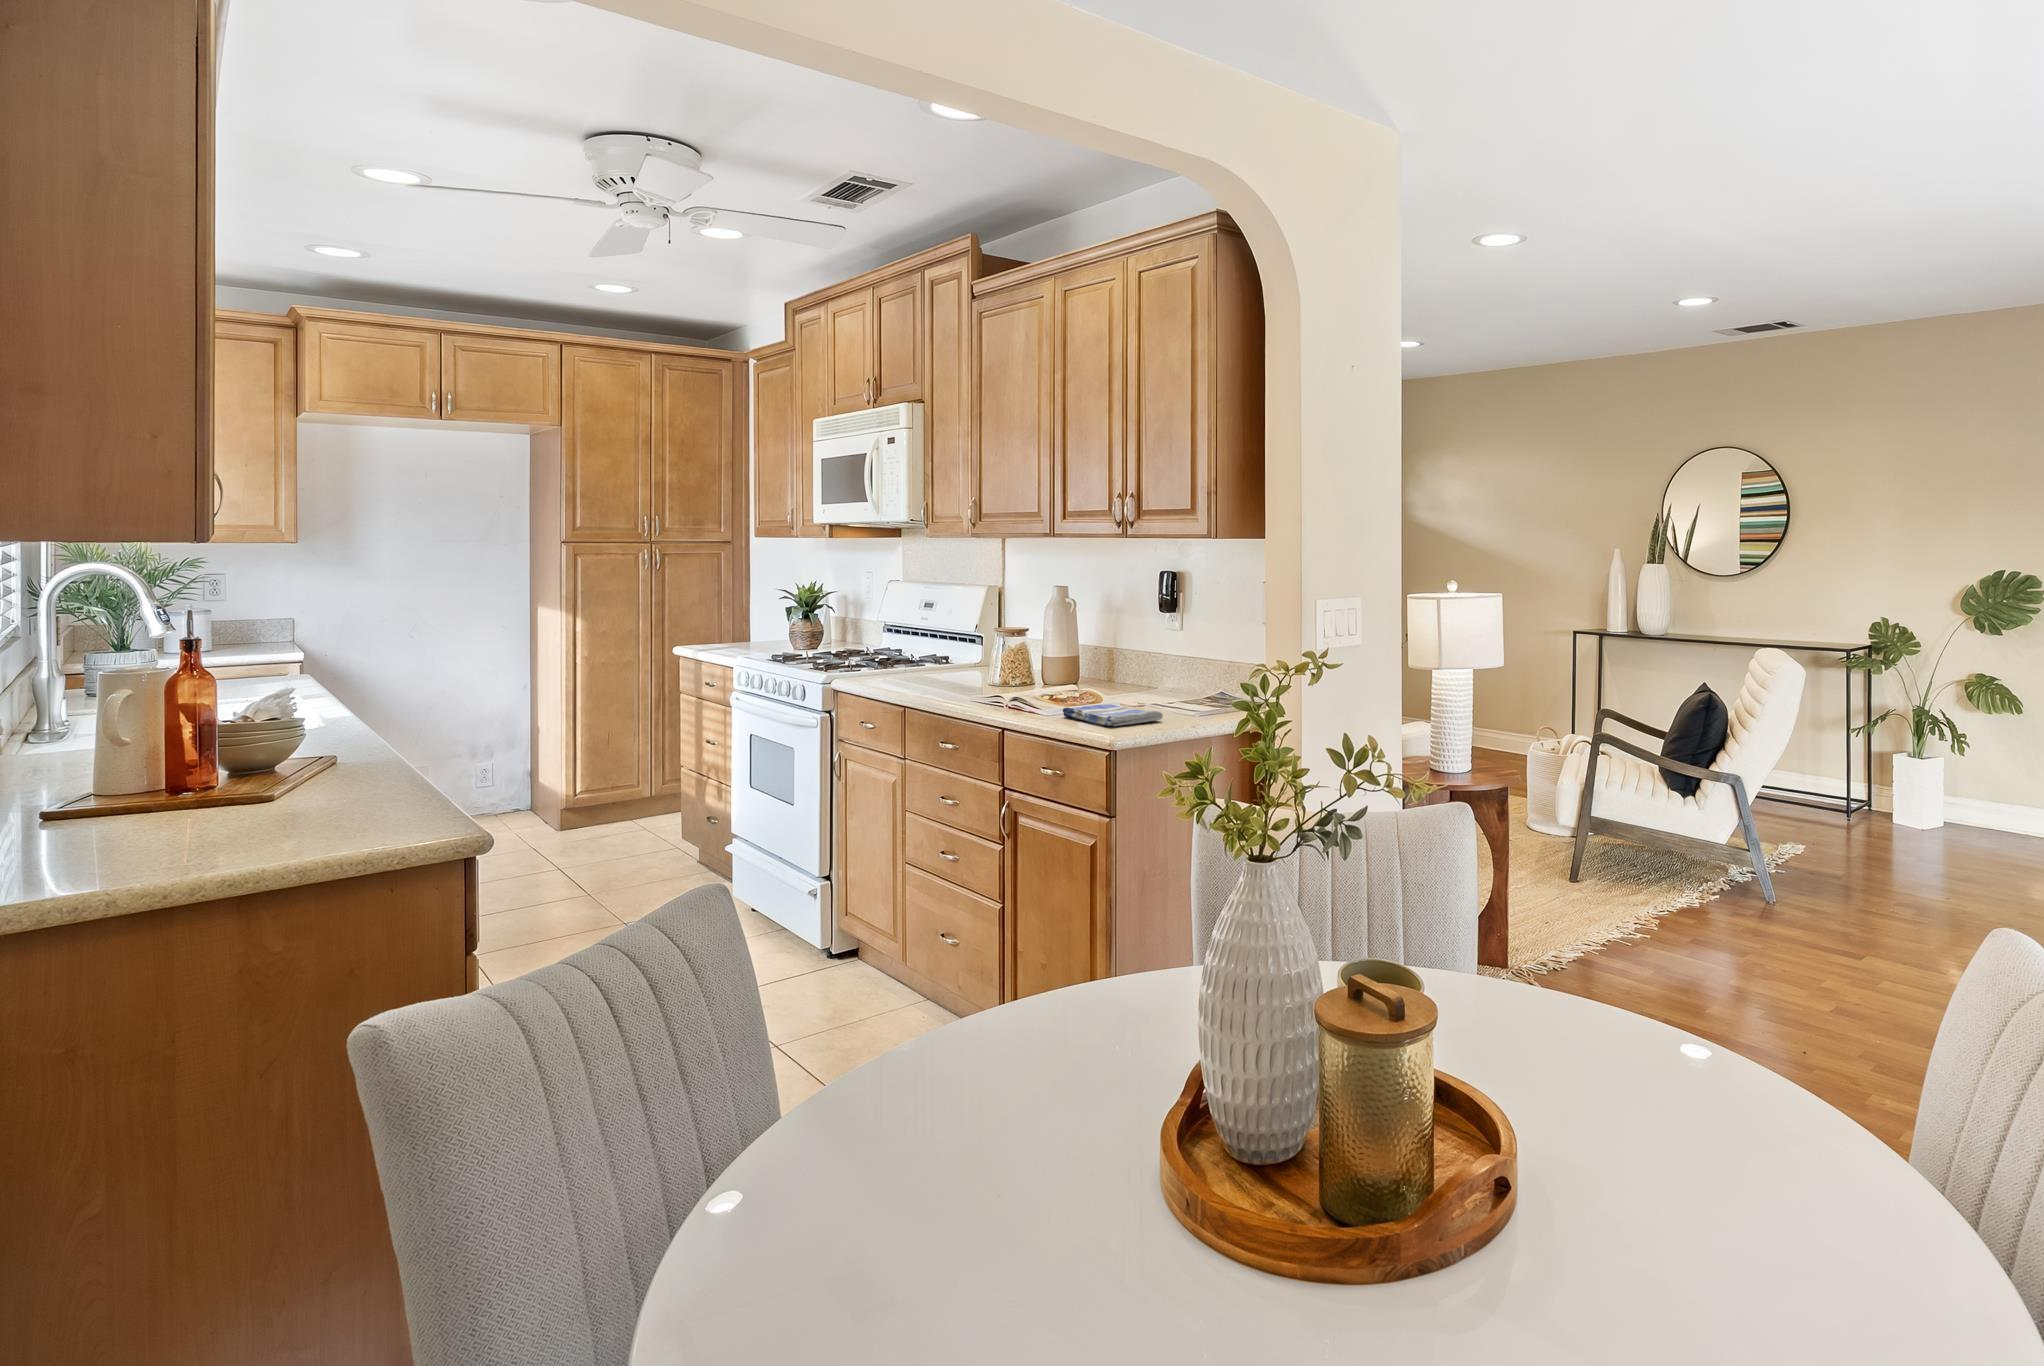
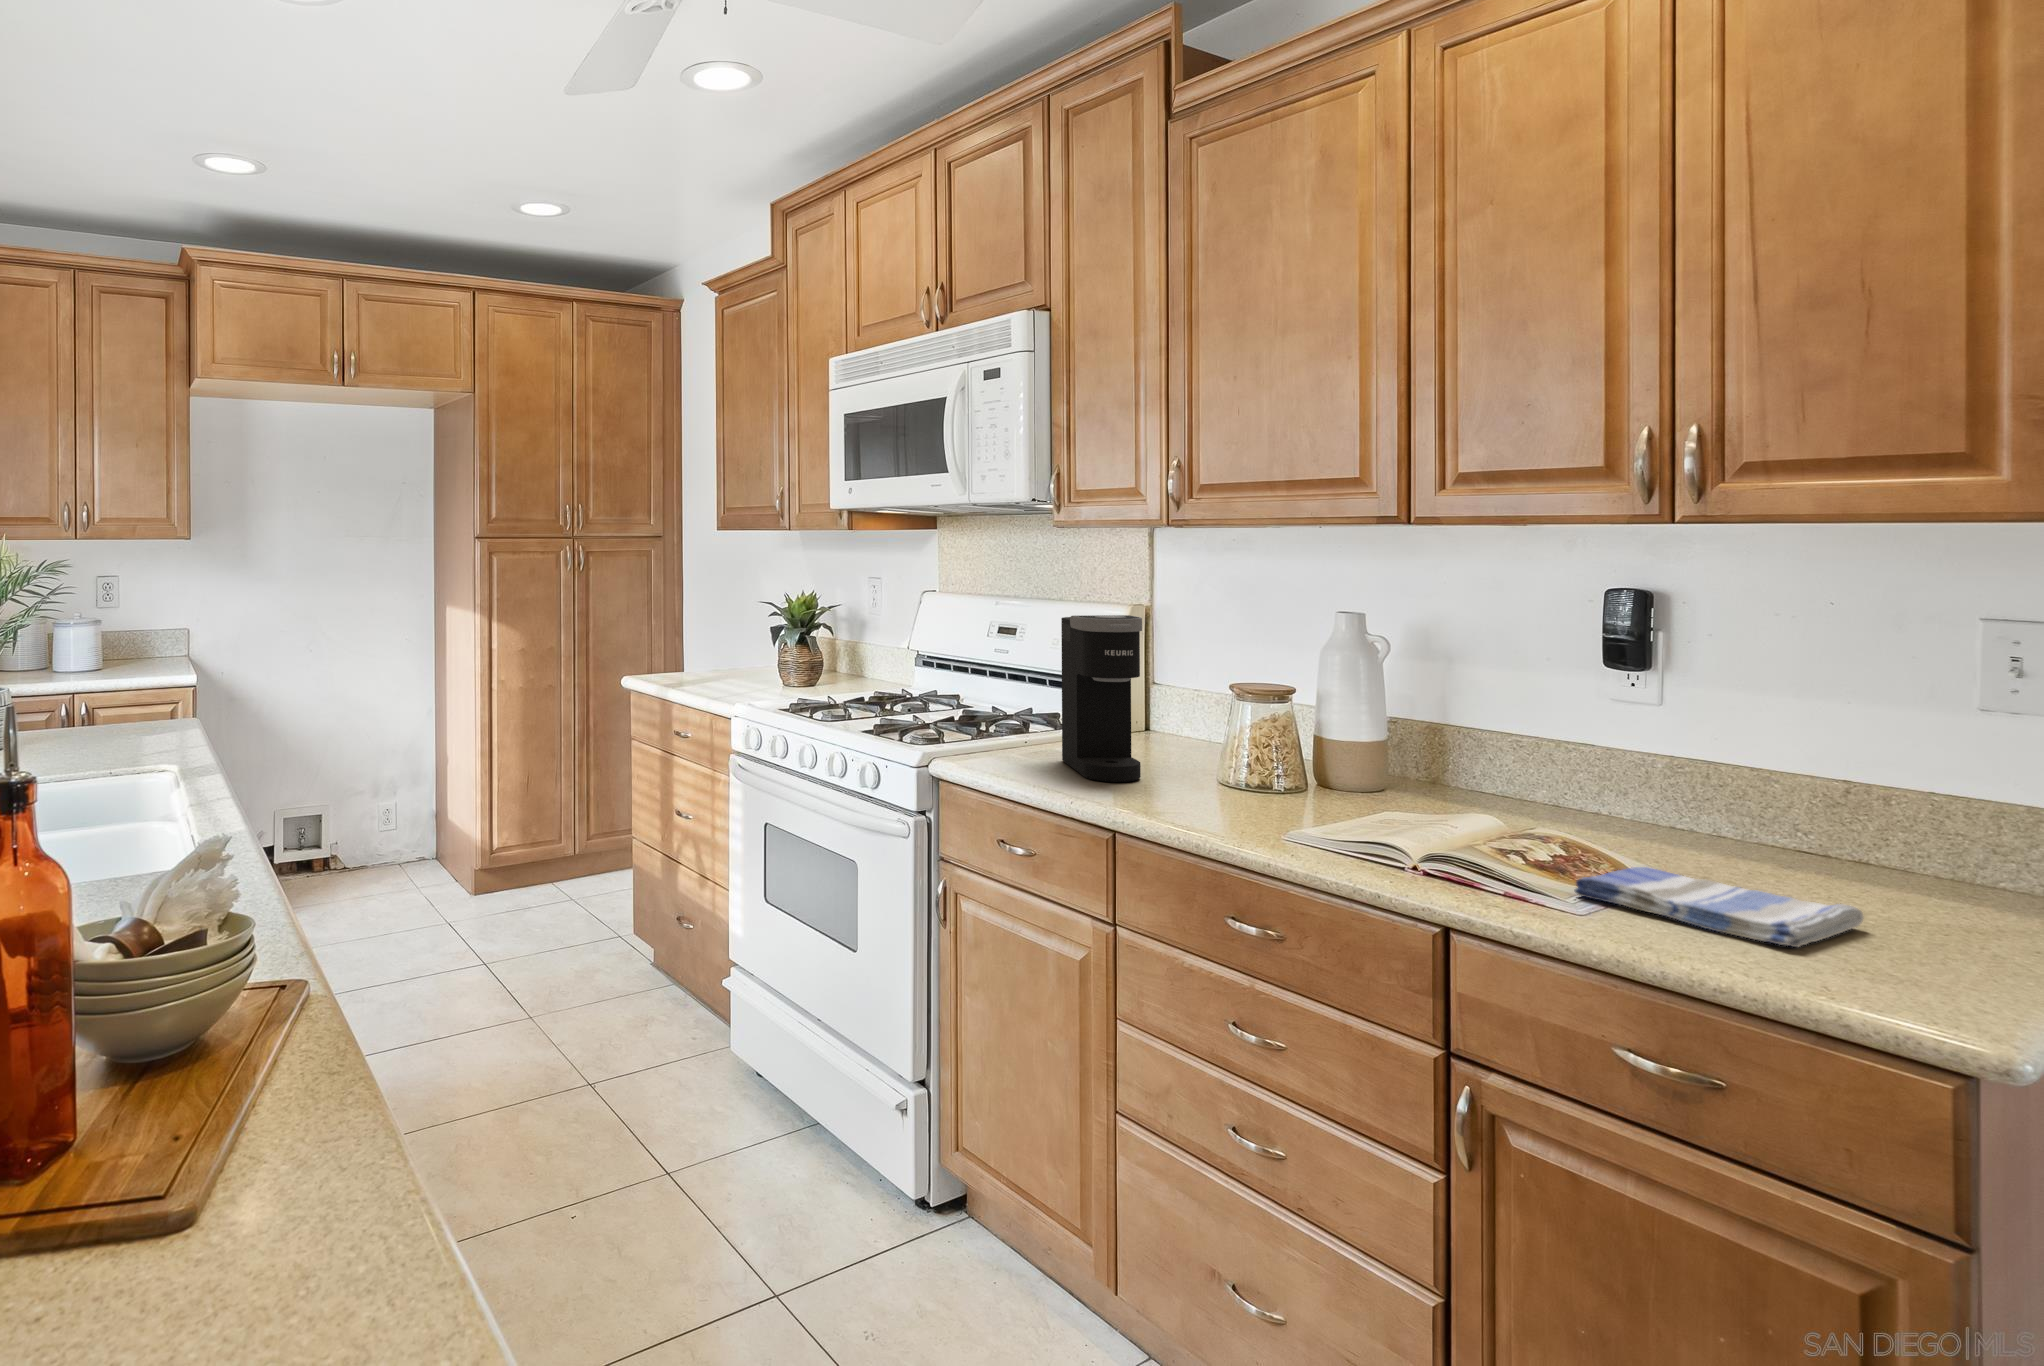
coffee maker: none [910,591,947,687] -> present [1061,615,1142,782]

